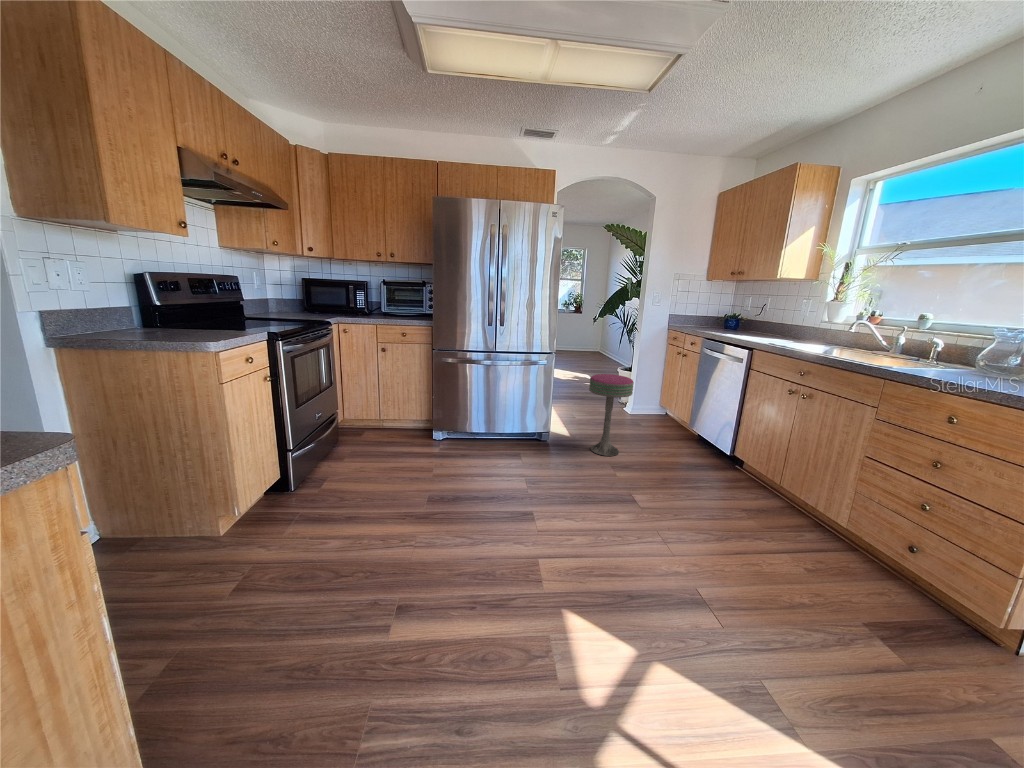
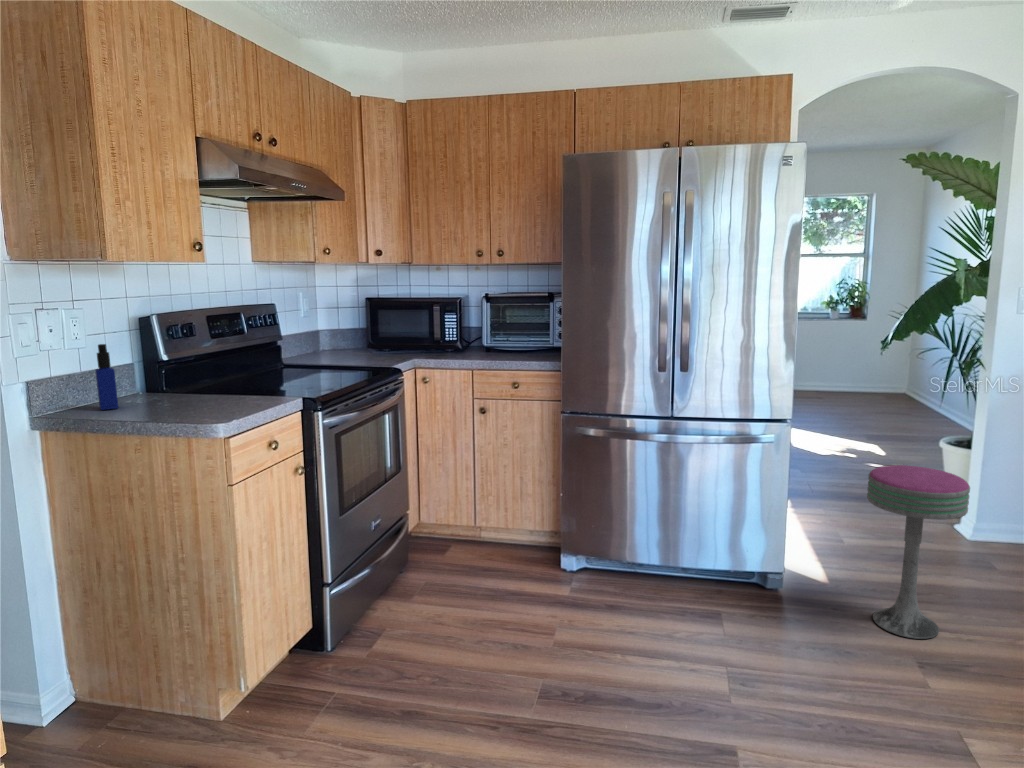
bottle: none [101,287,124,335] -> present [95,344,118,410]

